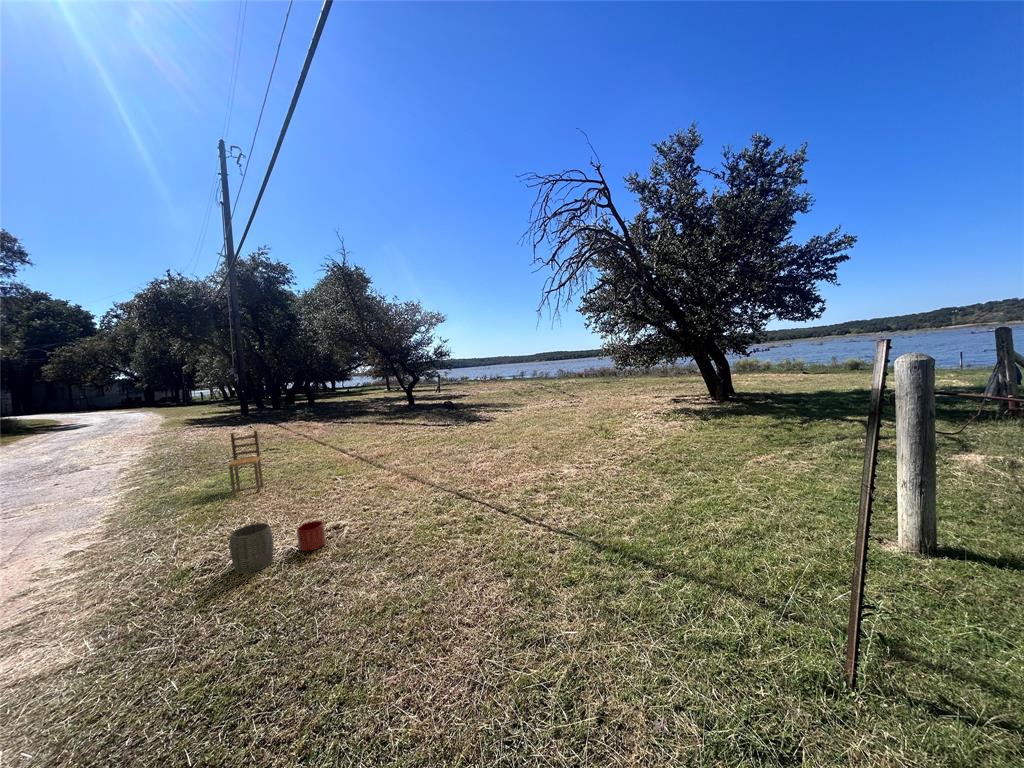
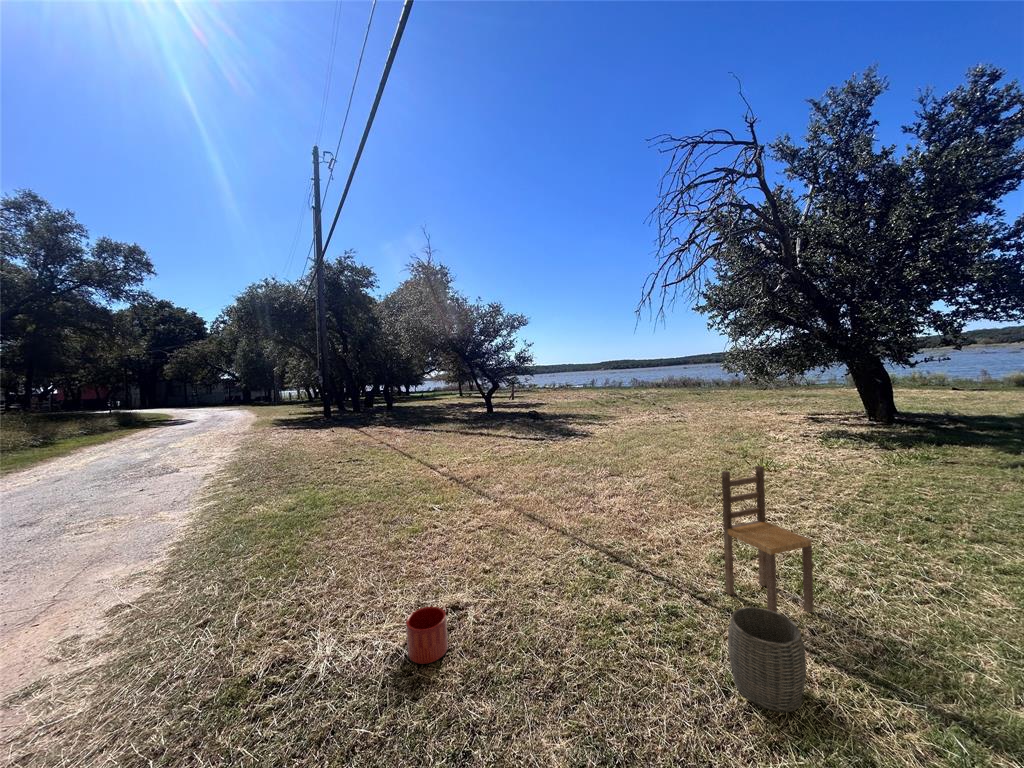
chair: present [229,430,263,497] -> present [722,466,814,613]
woven basket: present [229,523,274,574] -> present [728,607,806,712]

